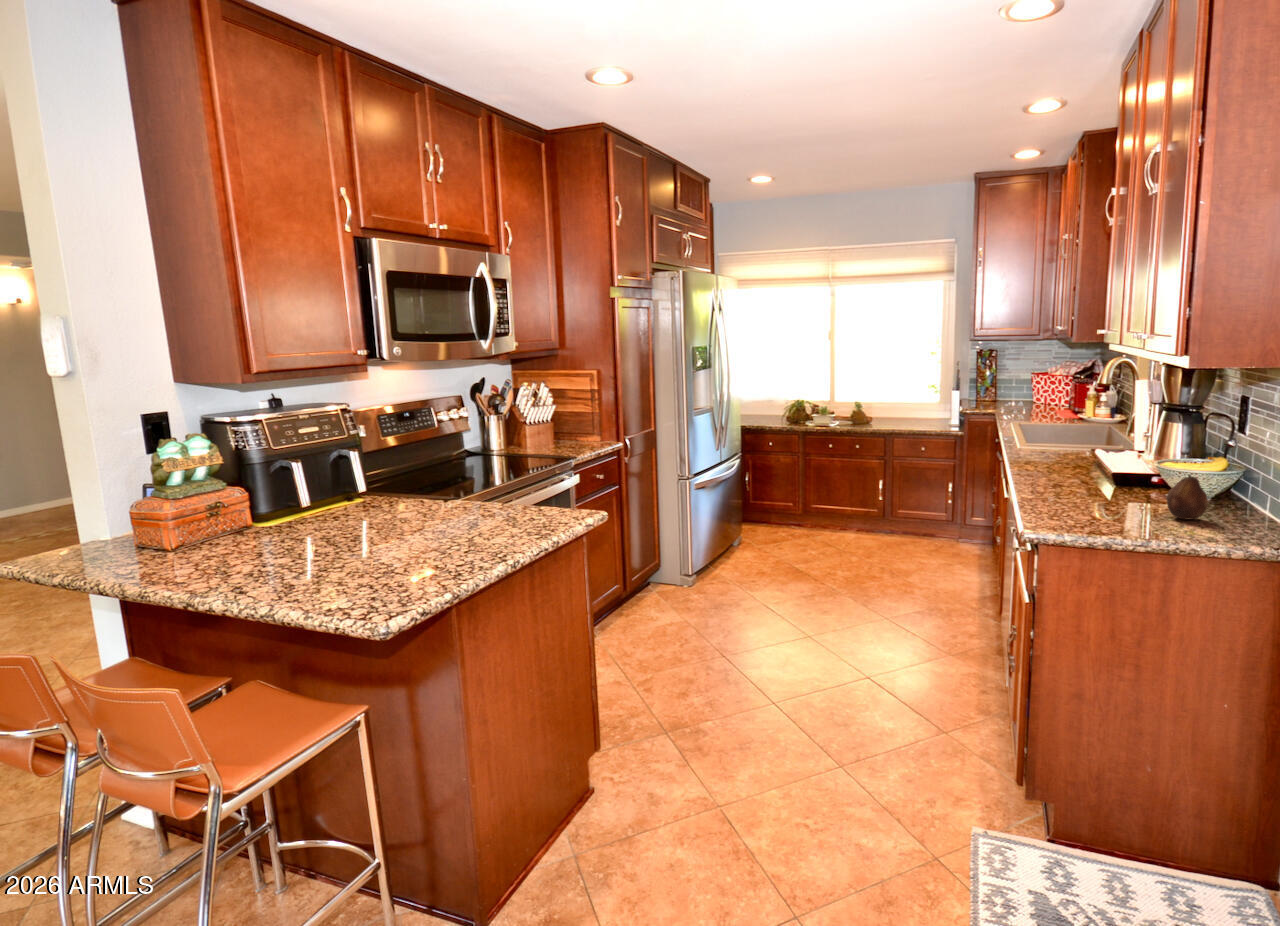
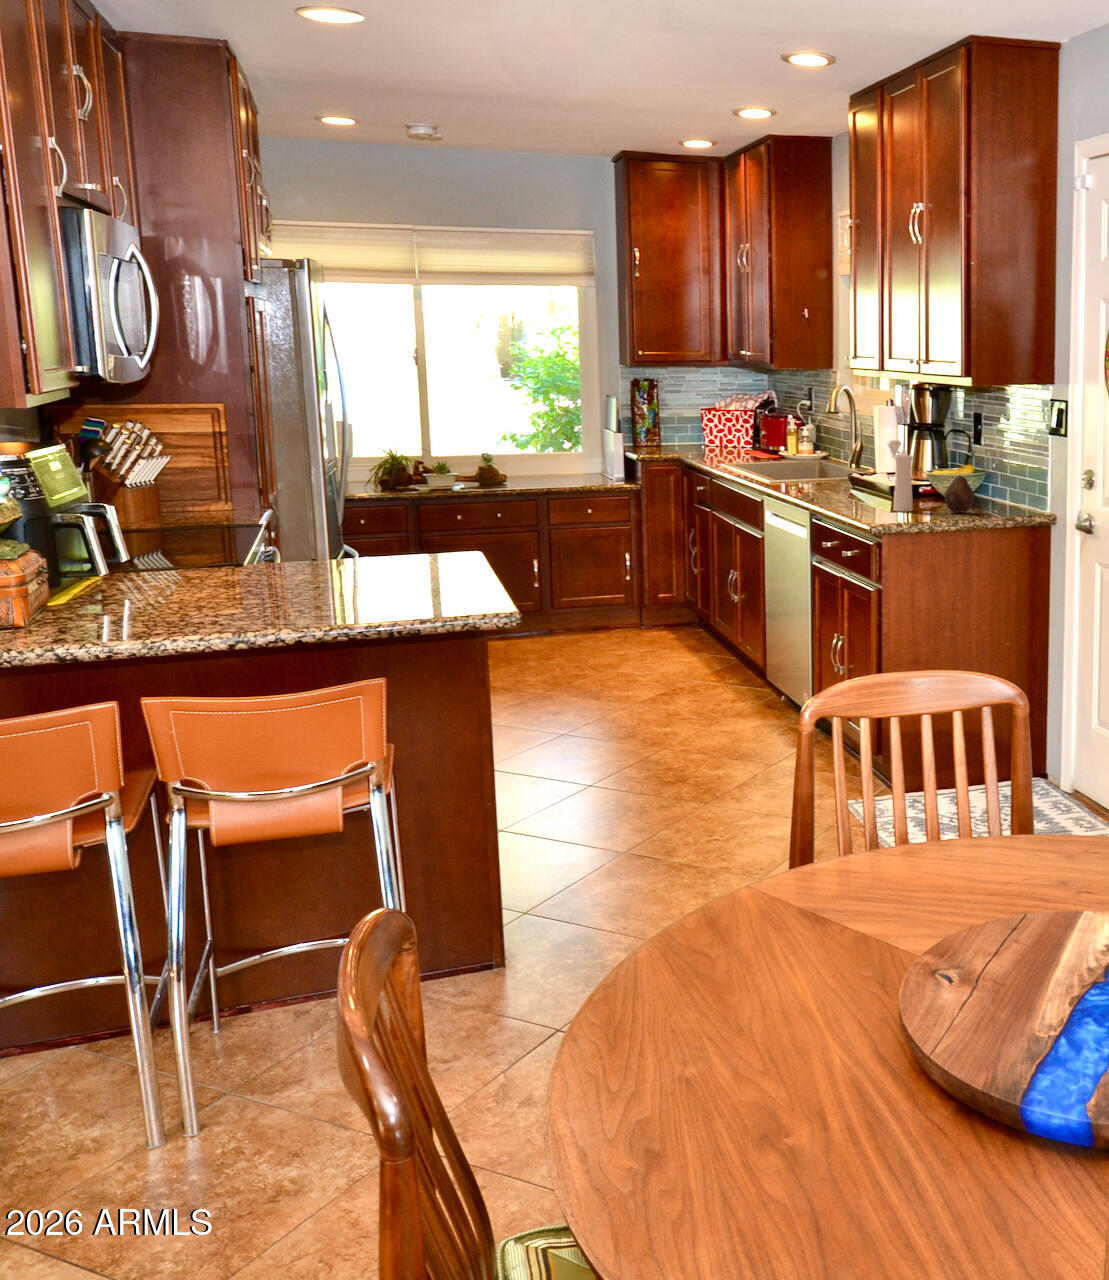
pepper mill: none [1102,426,1132,509] -> present [887,440,913,512]

